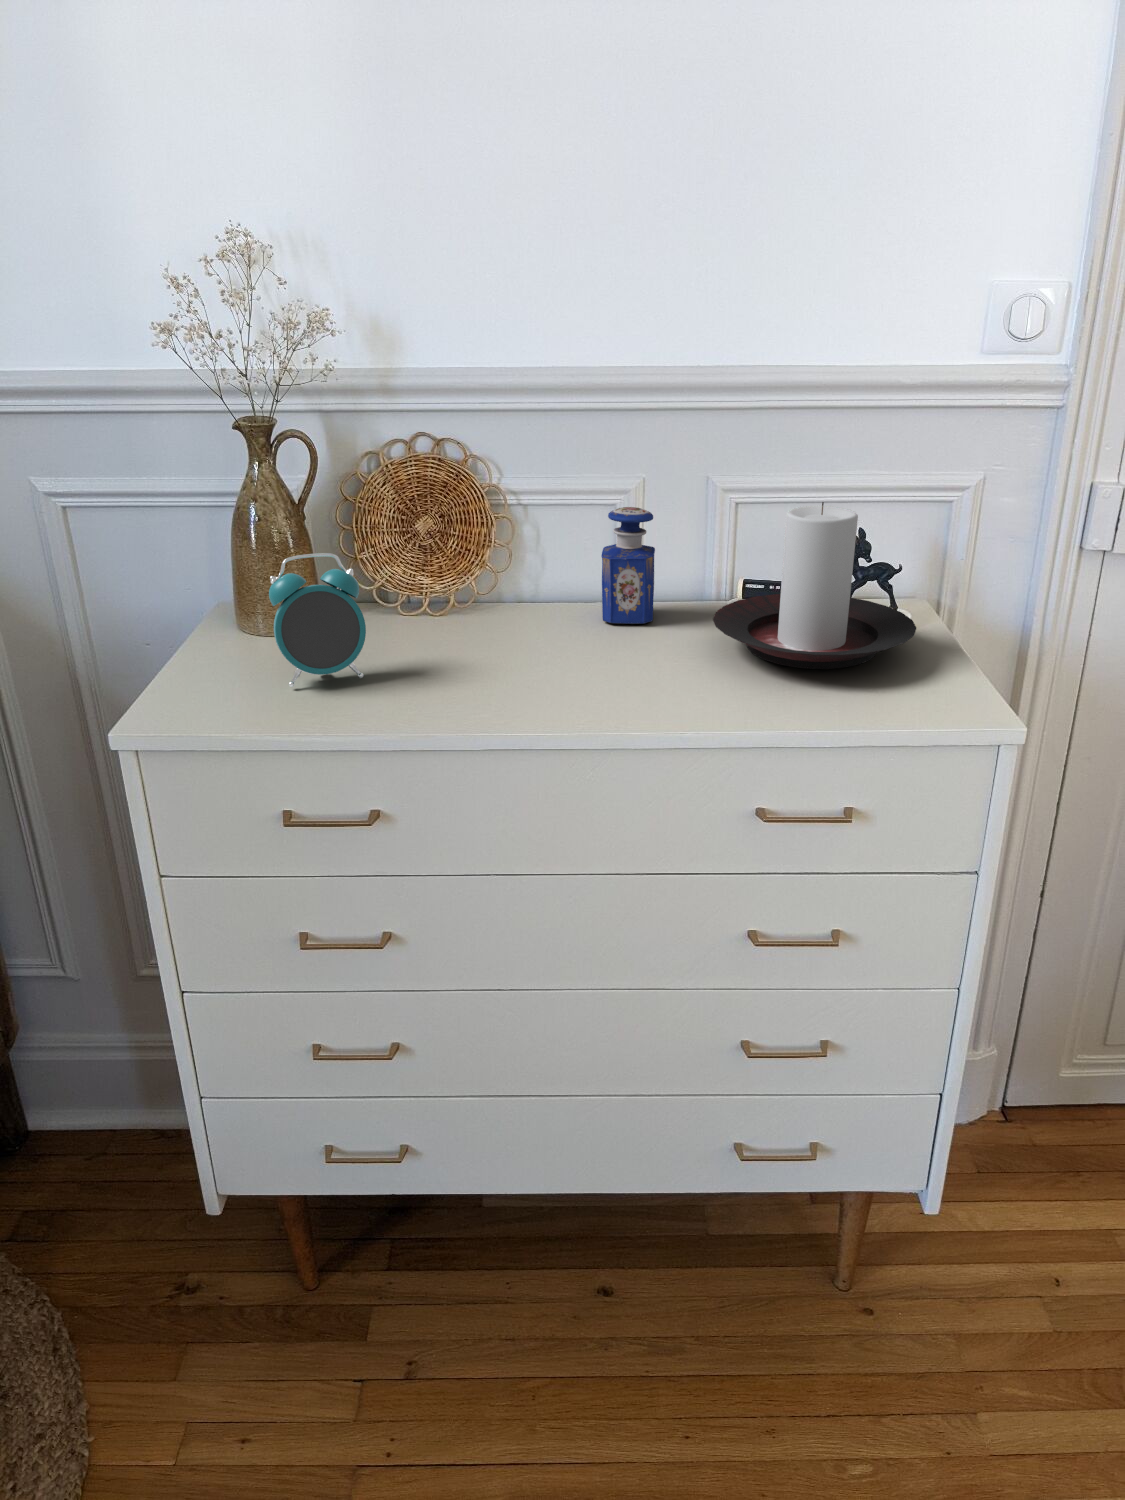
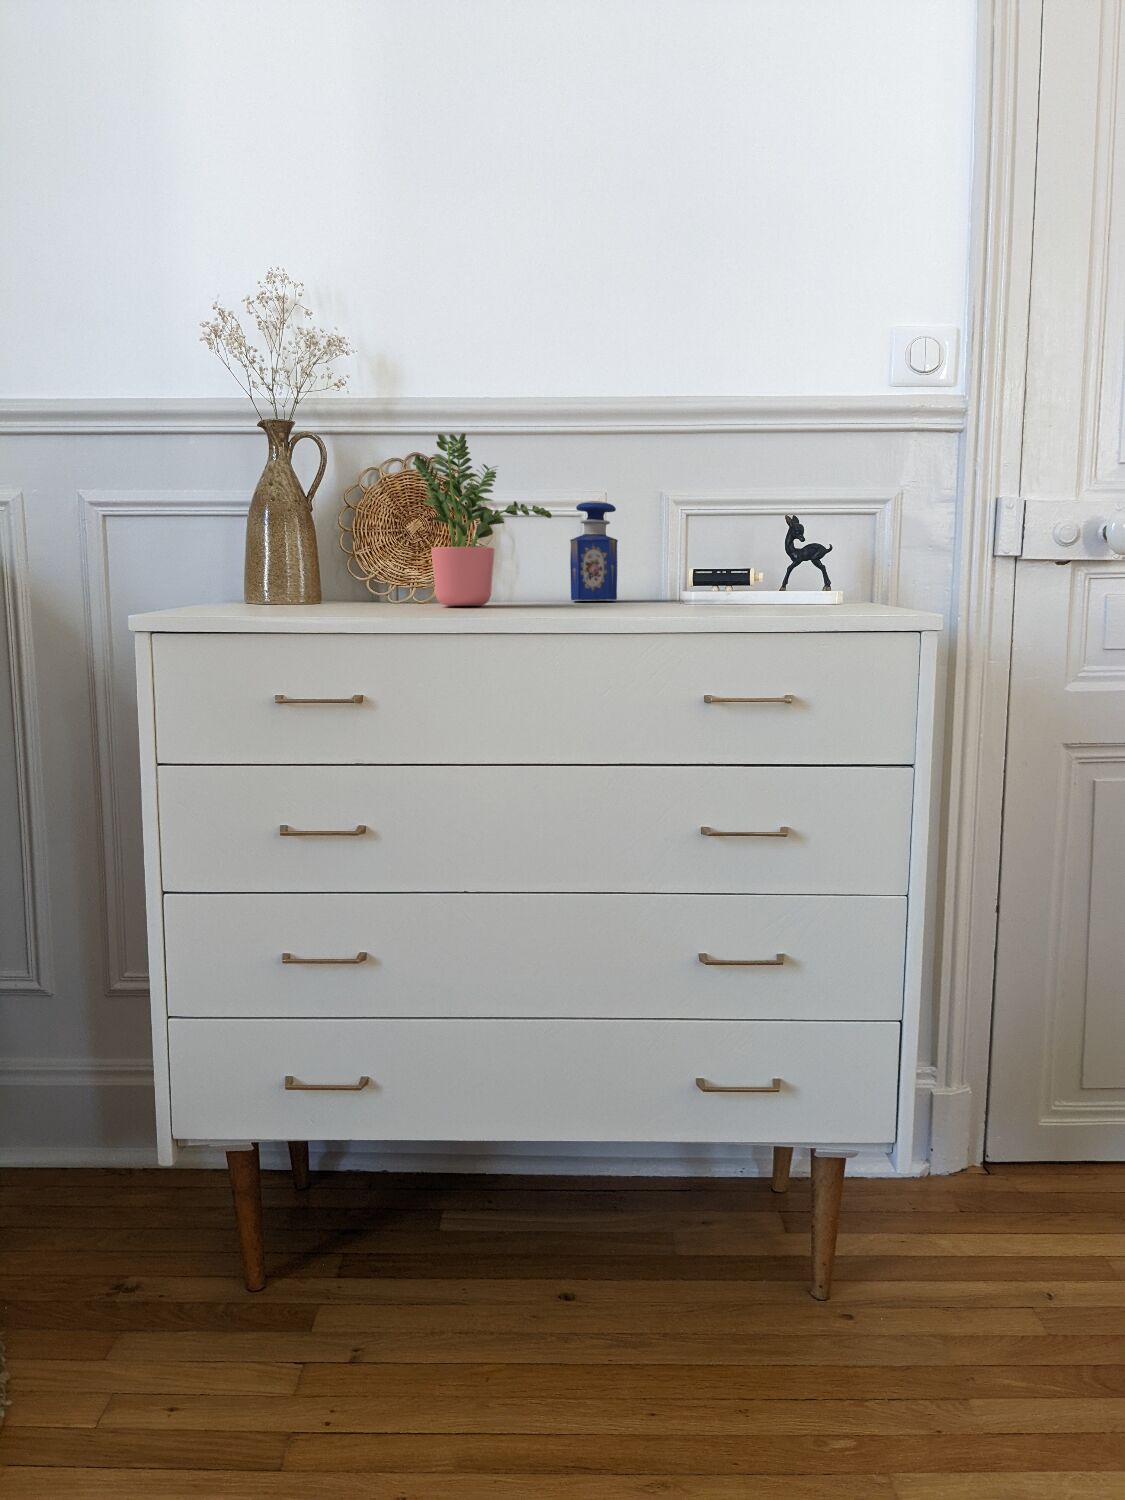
potted plant: none [419,447,582,657] -> present [412,433,552,606]
candle holder: present [713,502,916,669] -> none [667,470,845,604]
alarm clock: present [269,553,366,687] -> none [278,500,360,610]

